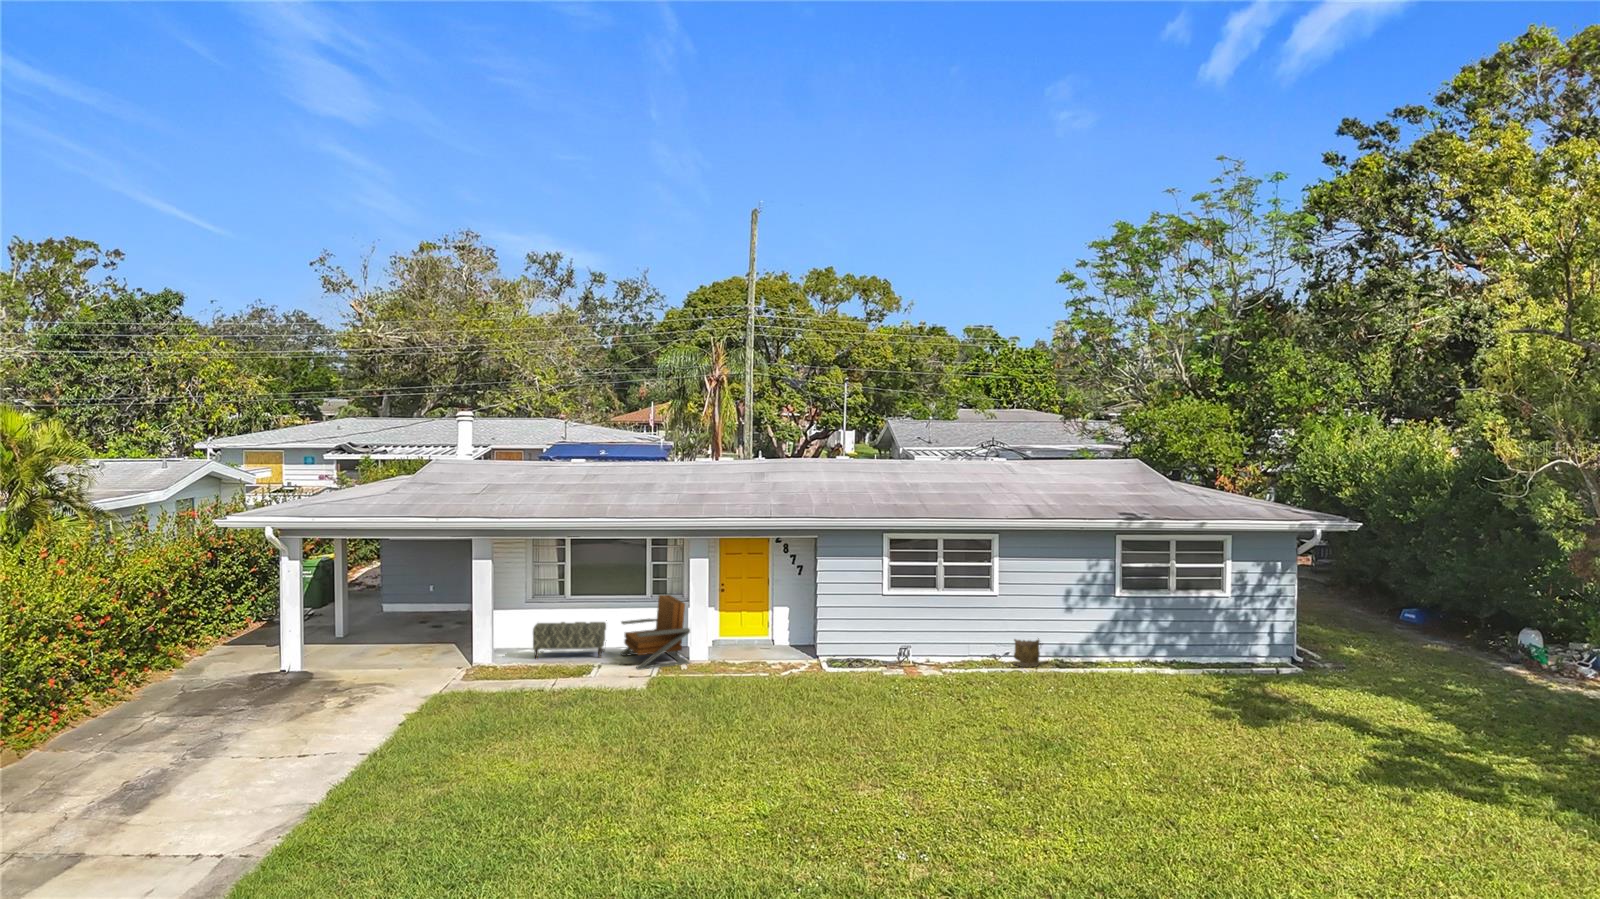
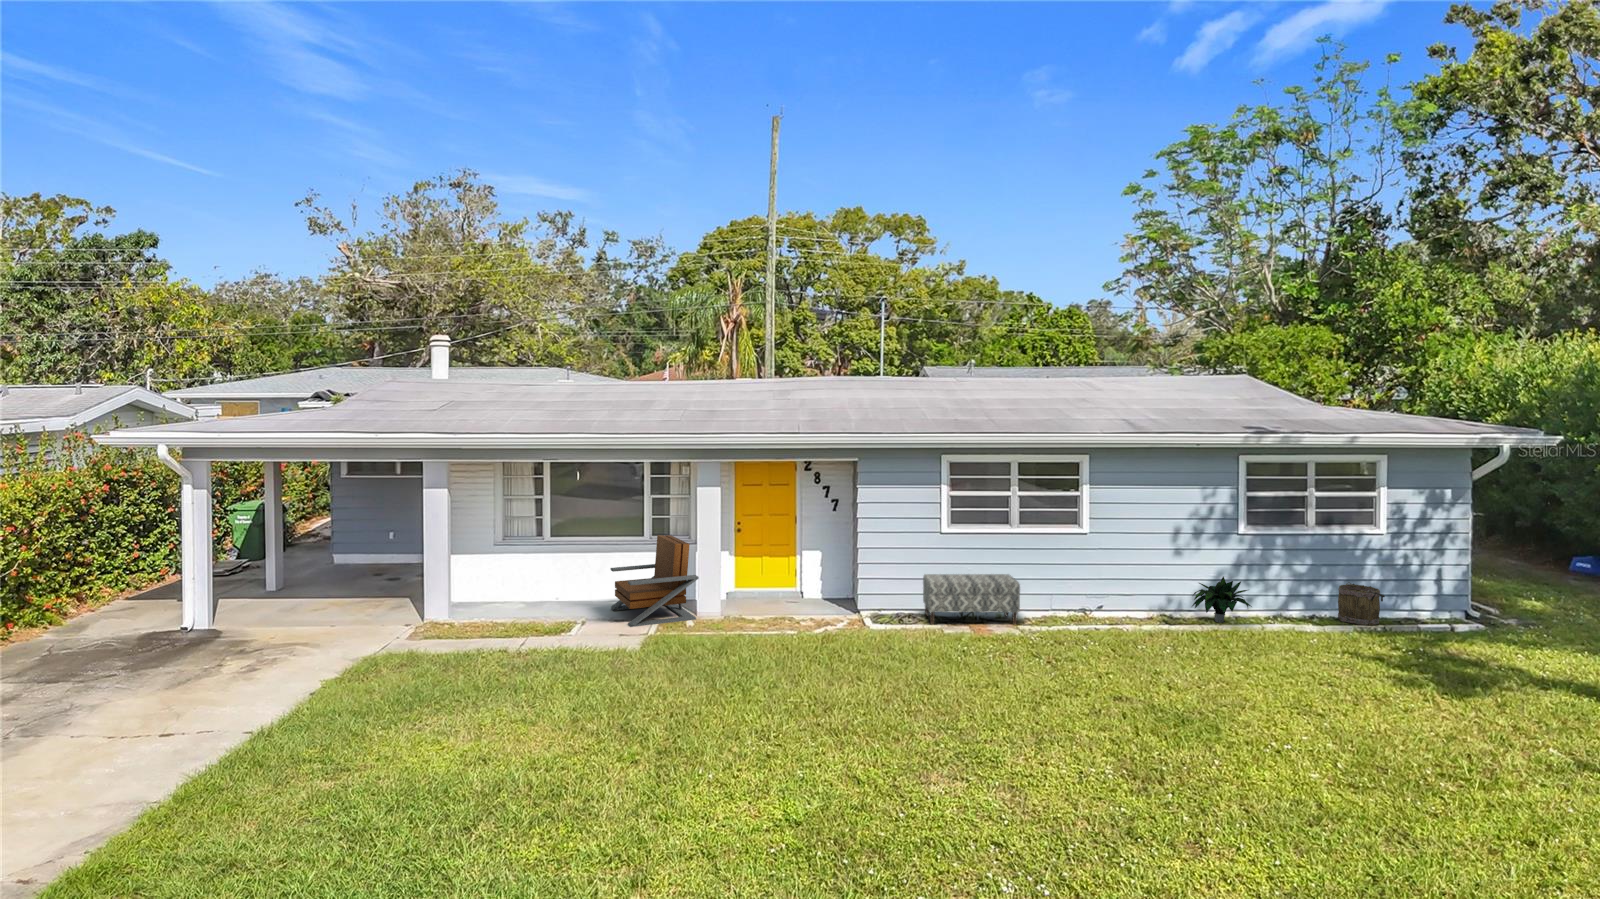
bench: present [533,622,606,659] -> present [923,574,1020,625]
potted plant: none [1079,630,1122,667] -> present [1192,577,1252,623]
bucket: present [1013,638,1042,668] -> present [1338,582,1385,625]

